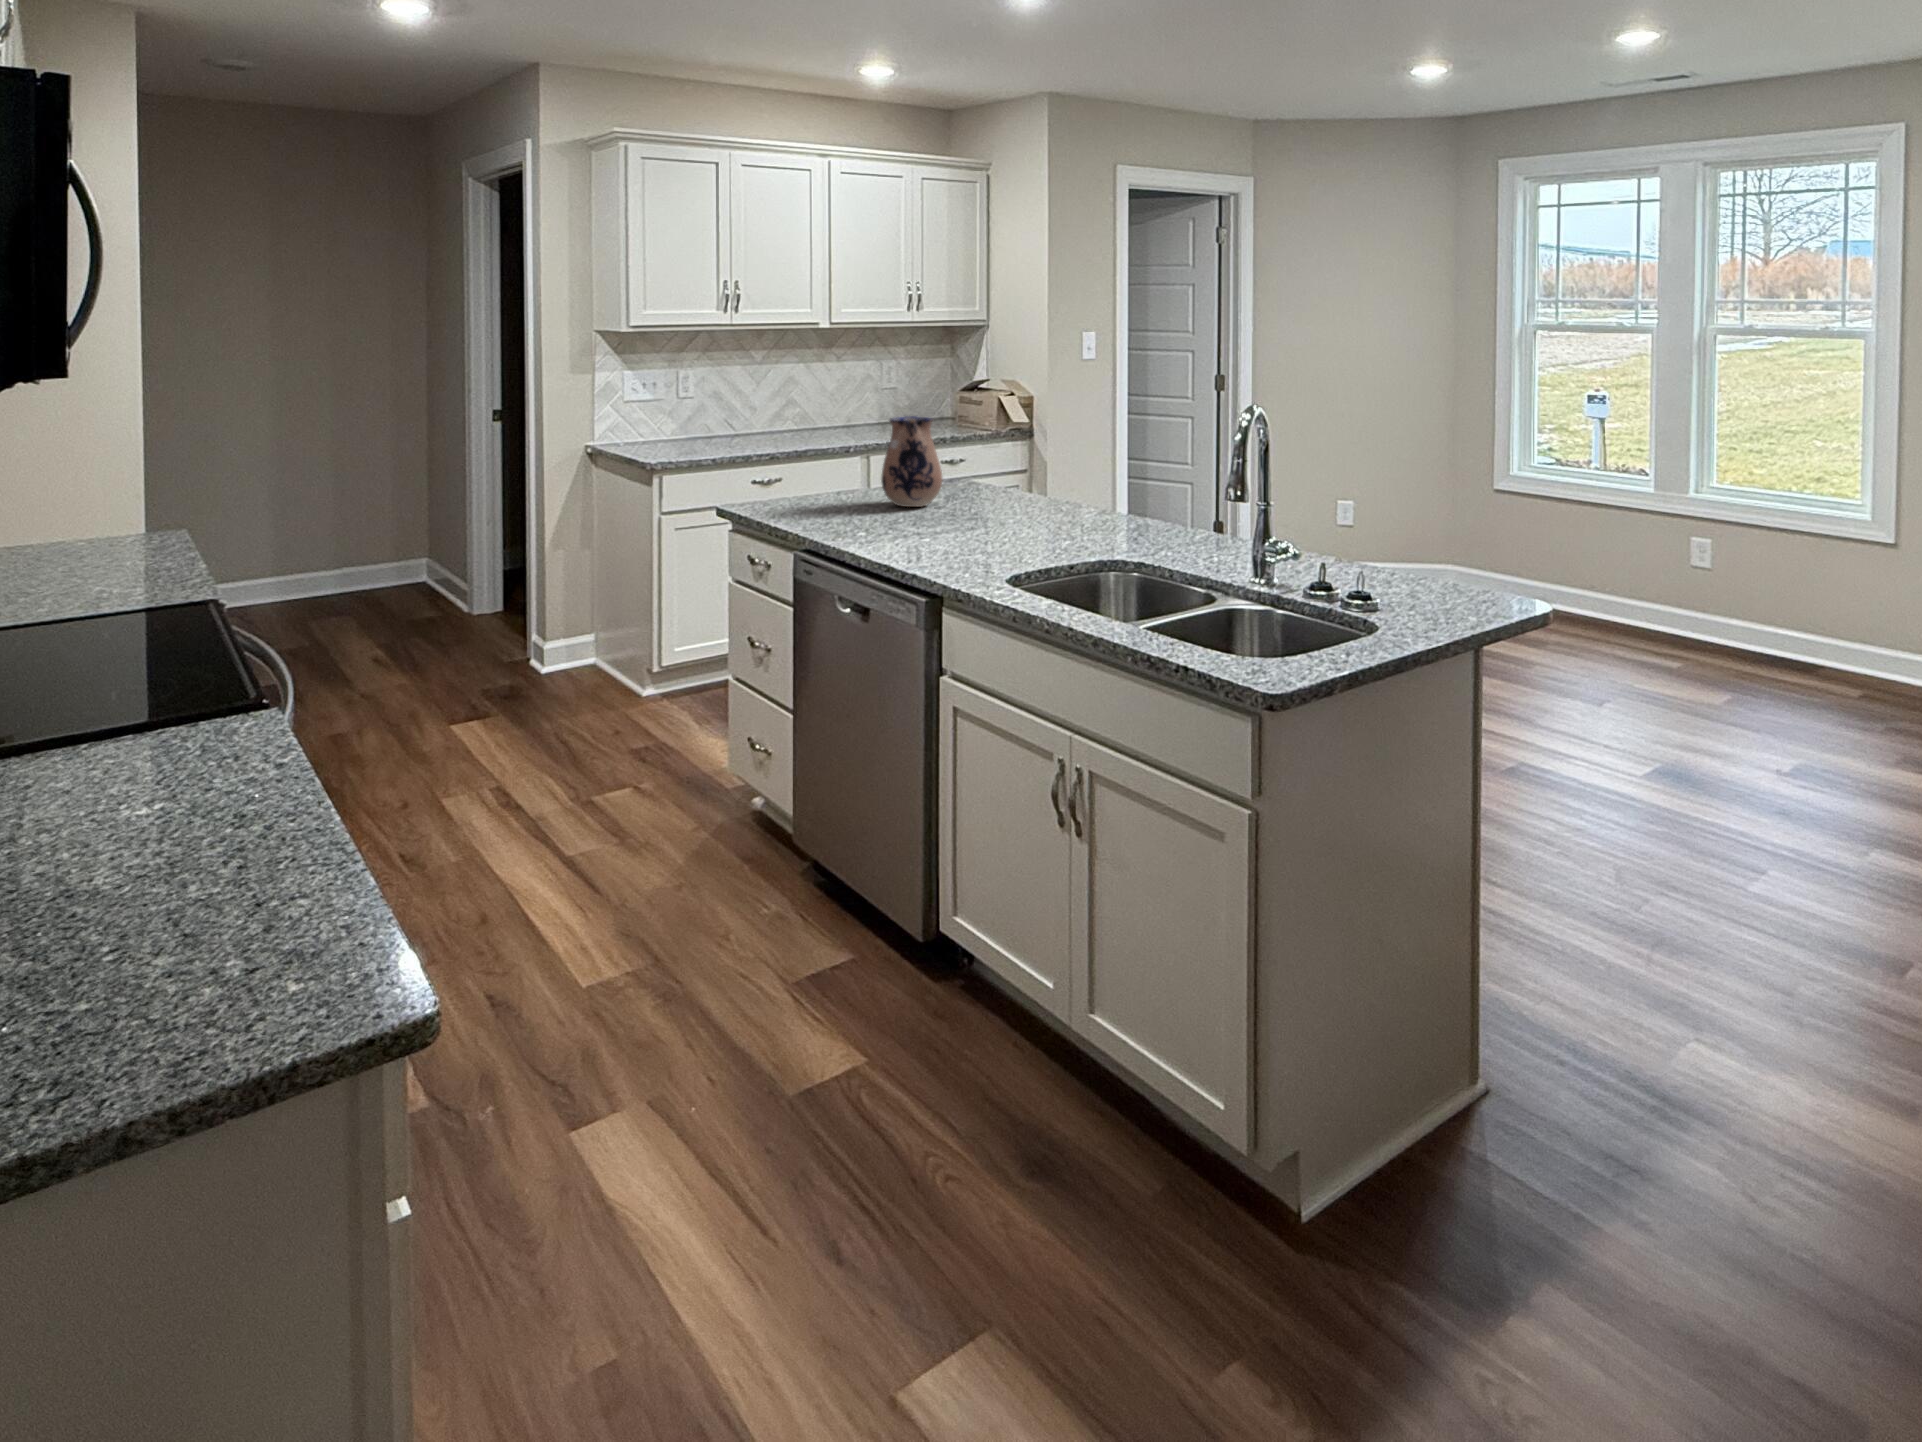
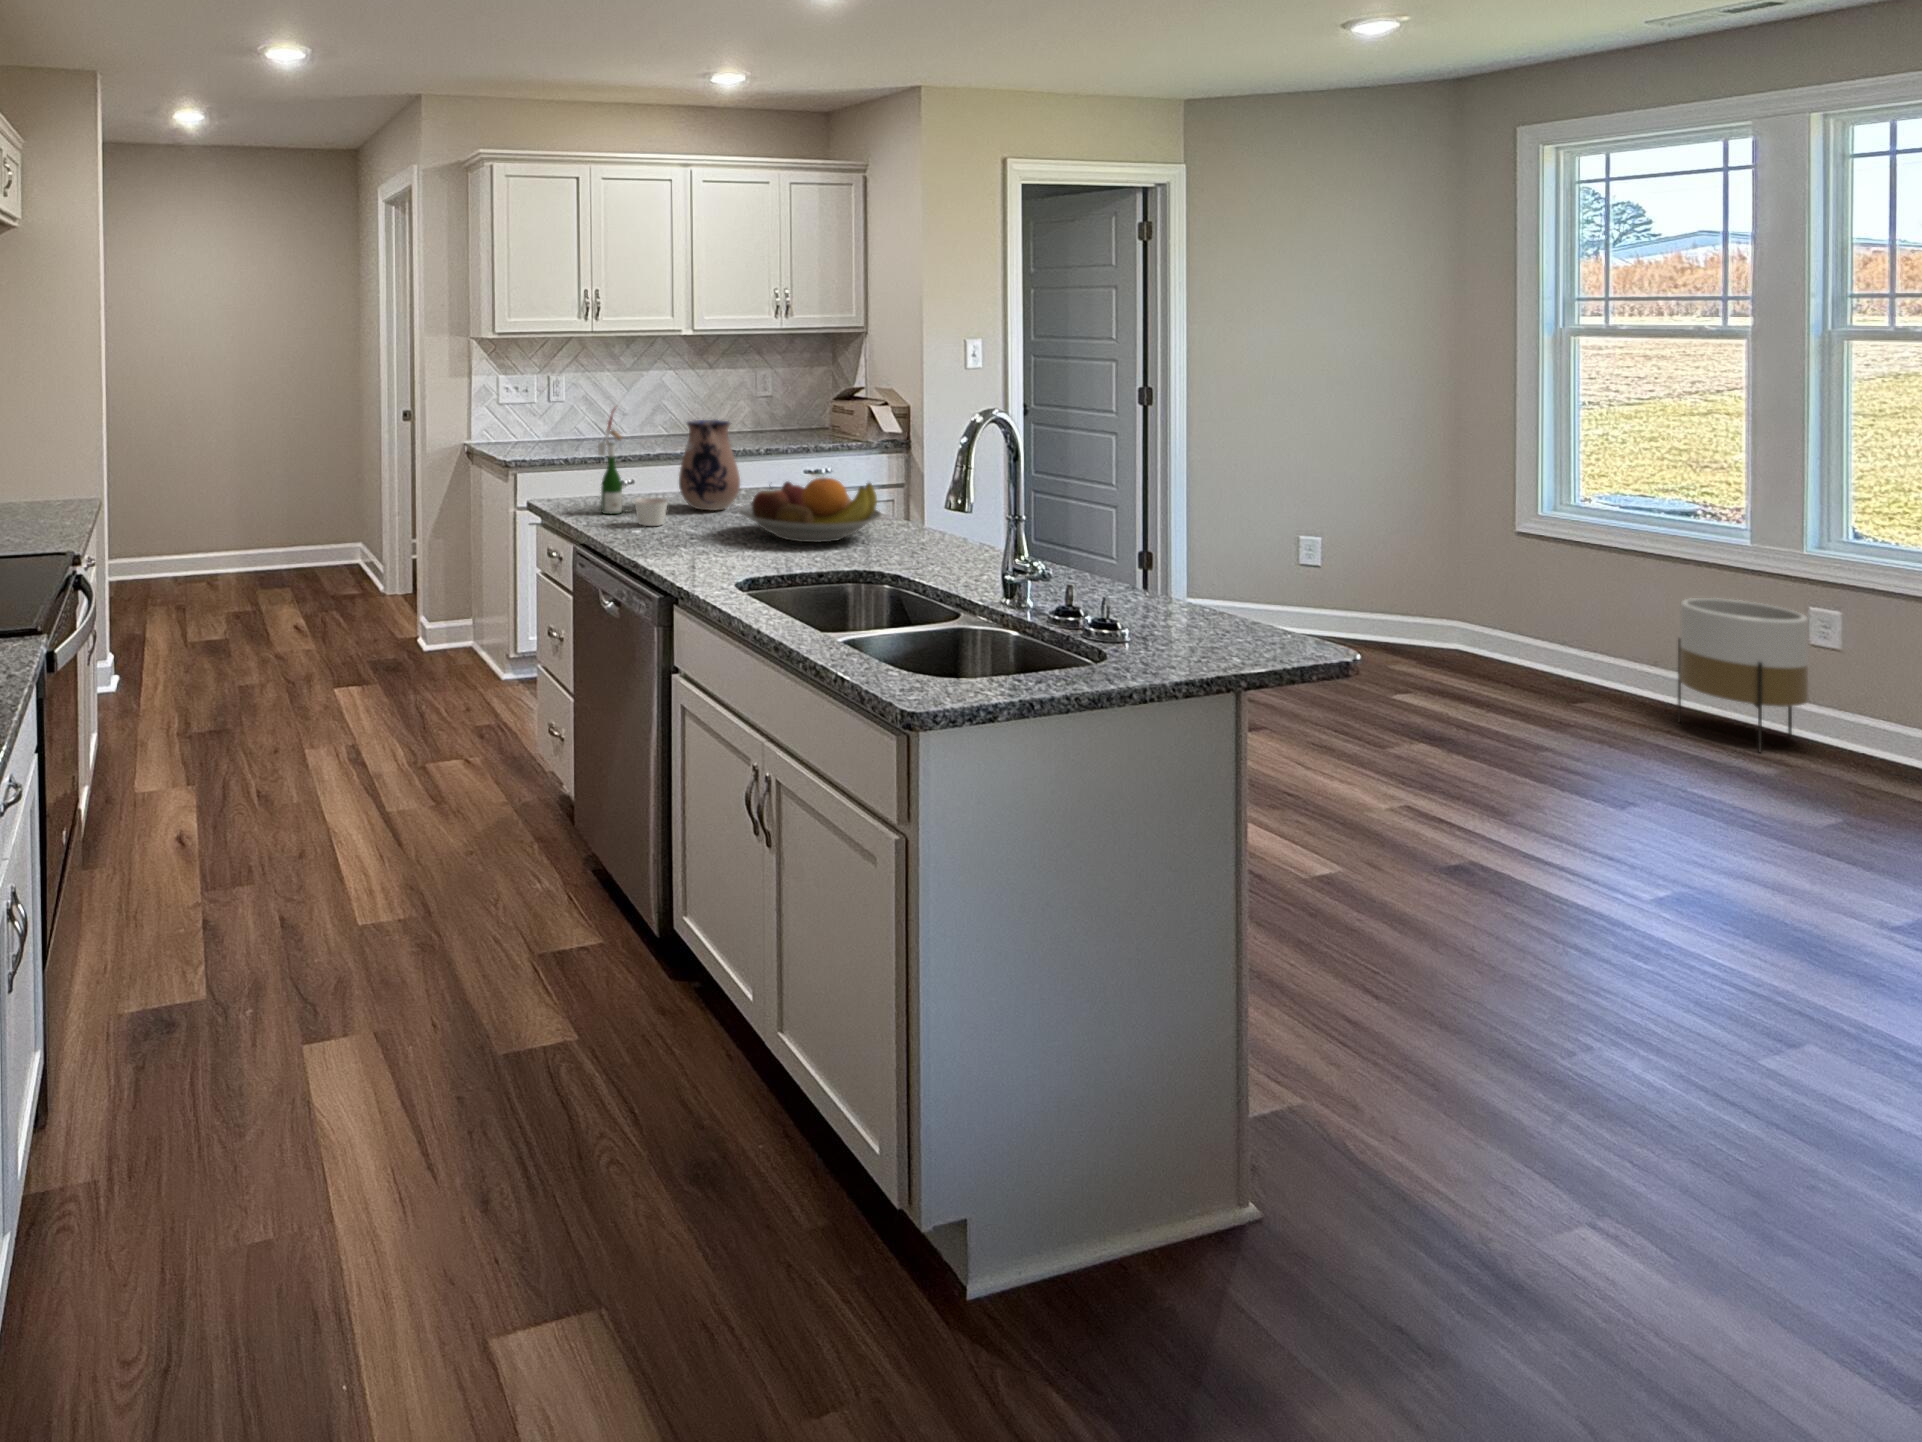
wine bottle: none [804,405,836,516] -> present [598,409,622,514]
fruit bowl: none [965,471,1100,534] -> present [739,478,882,542]
candle: none [853,498,887,527] -> present [635,498,668,526]
planter: none [1598,532,1681,647] -> present [1678,598,1808,752]

